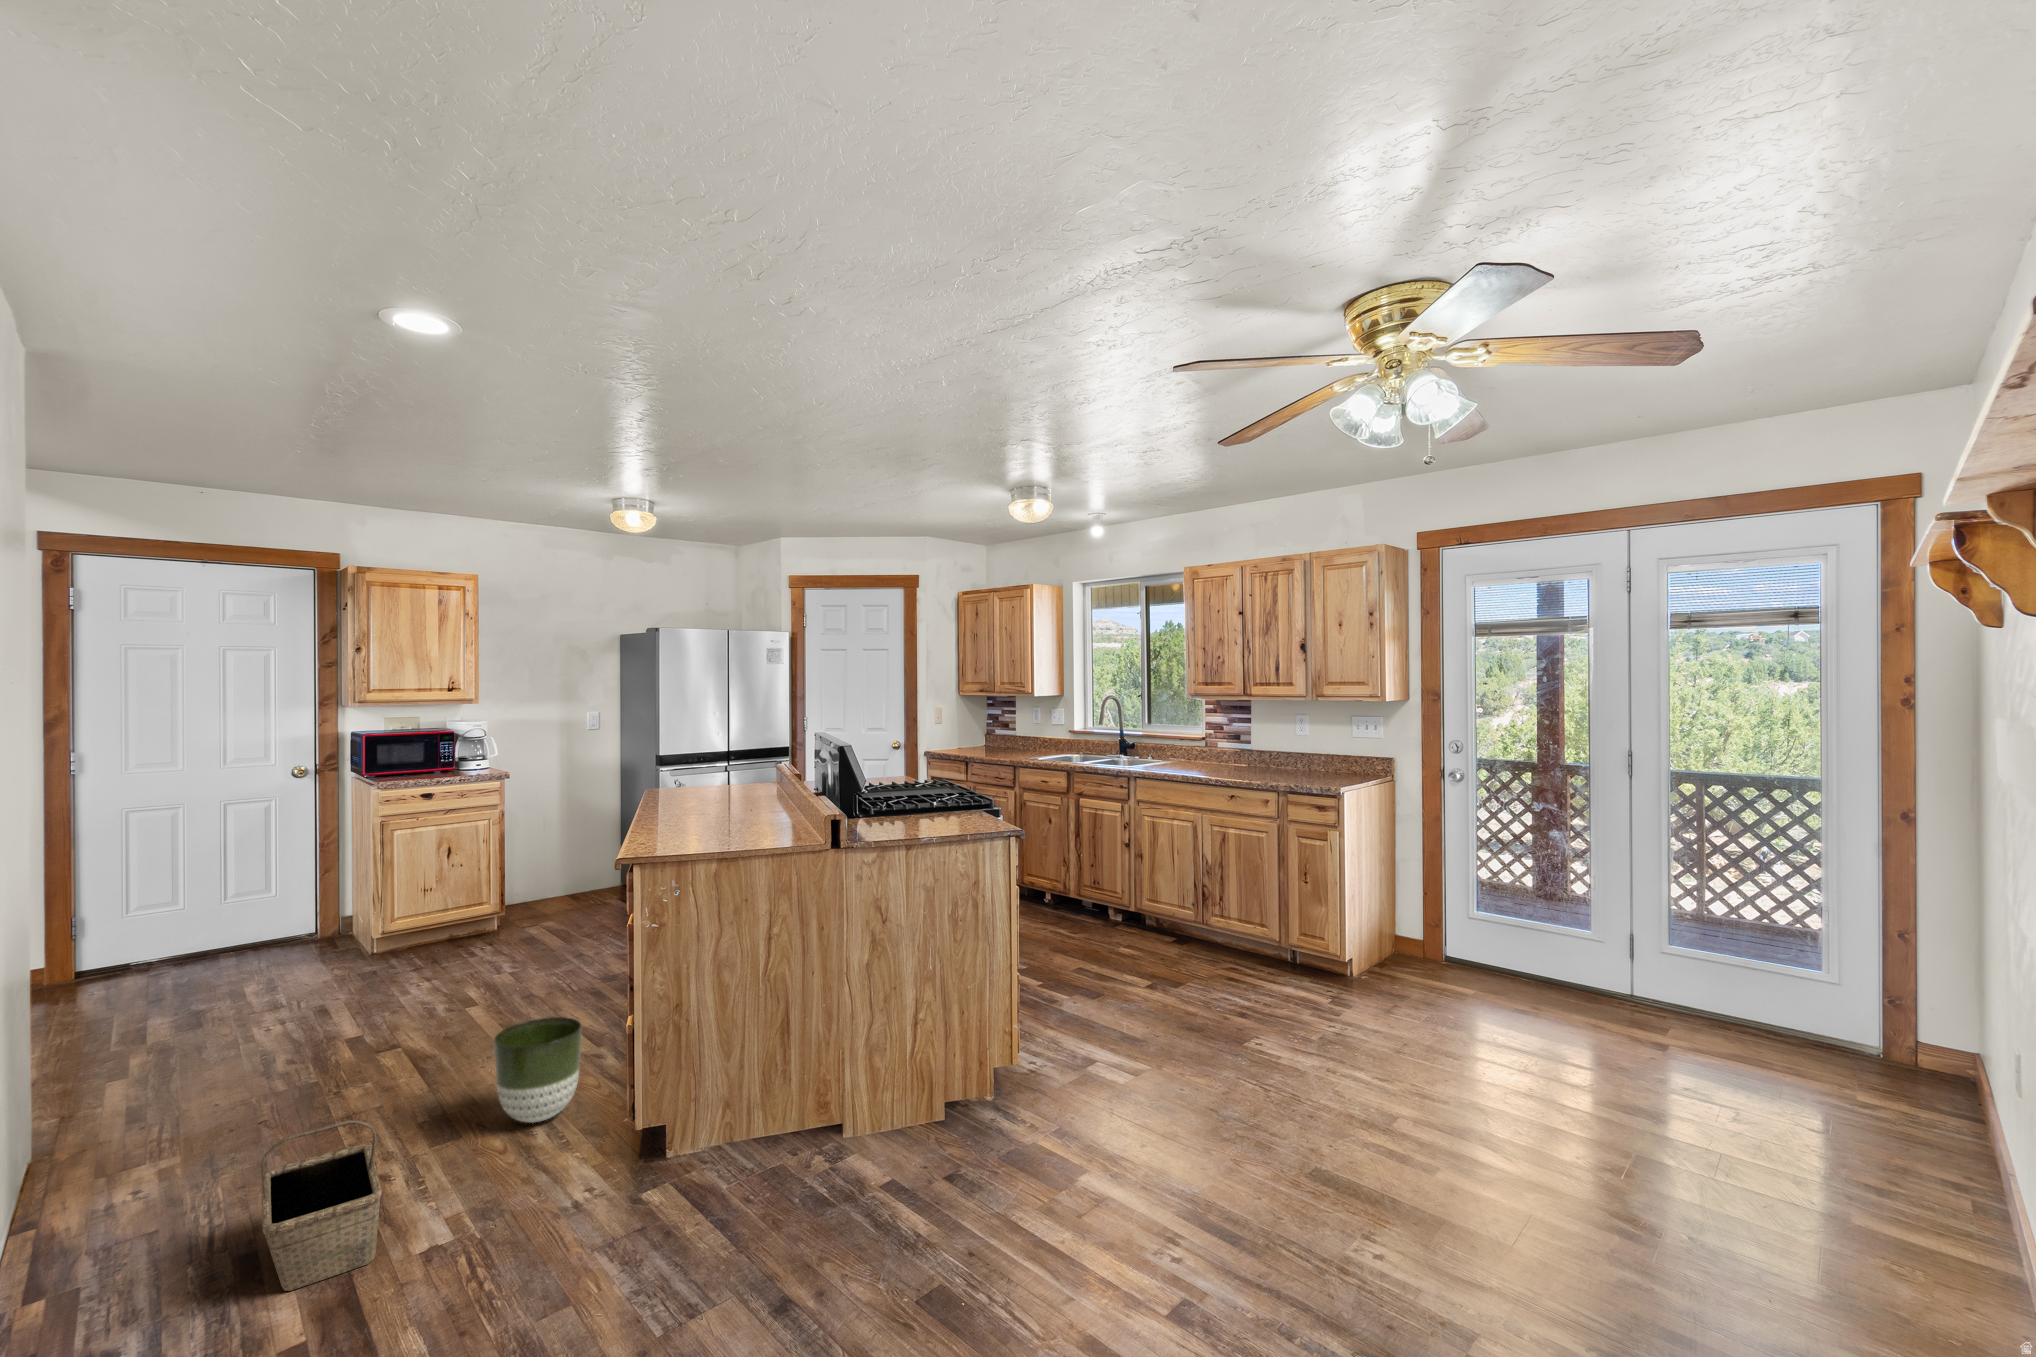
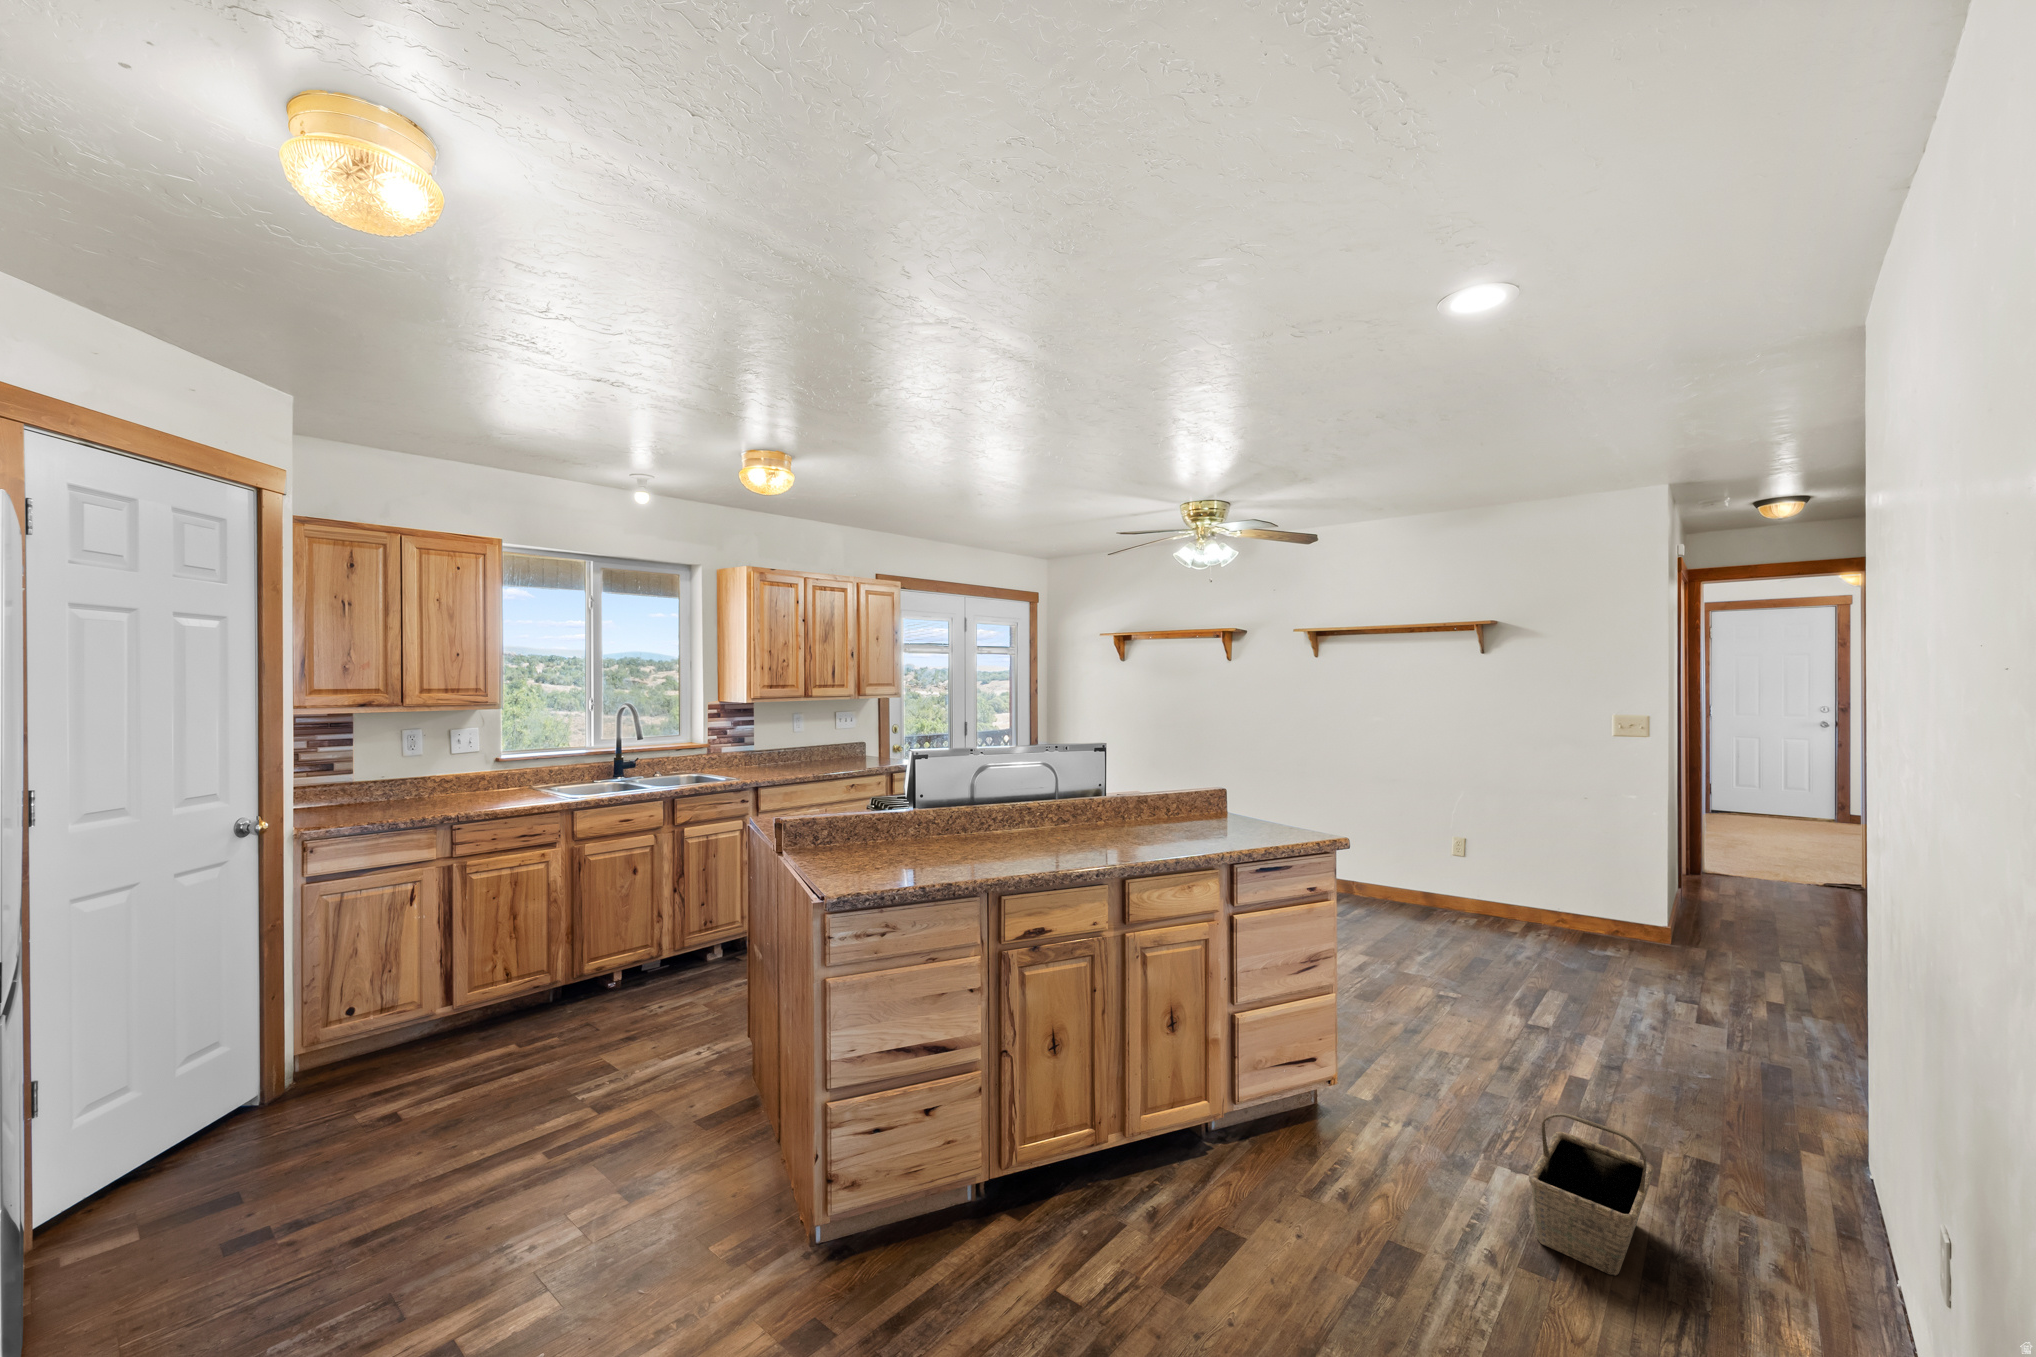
planter: present [494,1017,582,1123] -> none [1270,1076,1364,1205]

